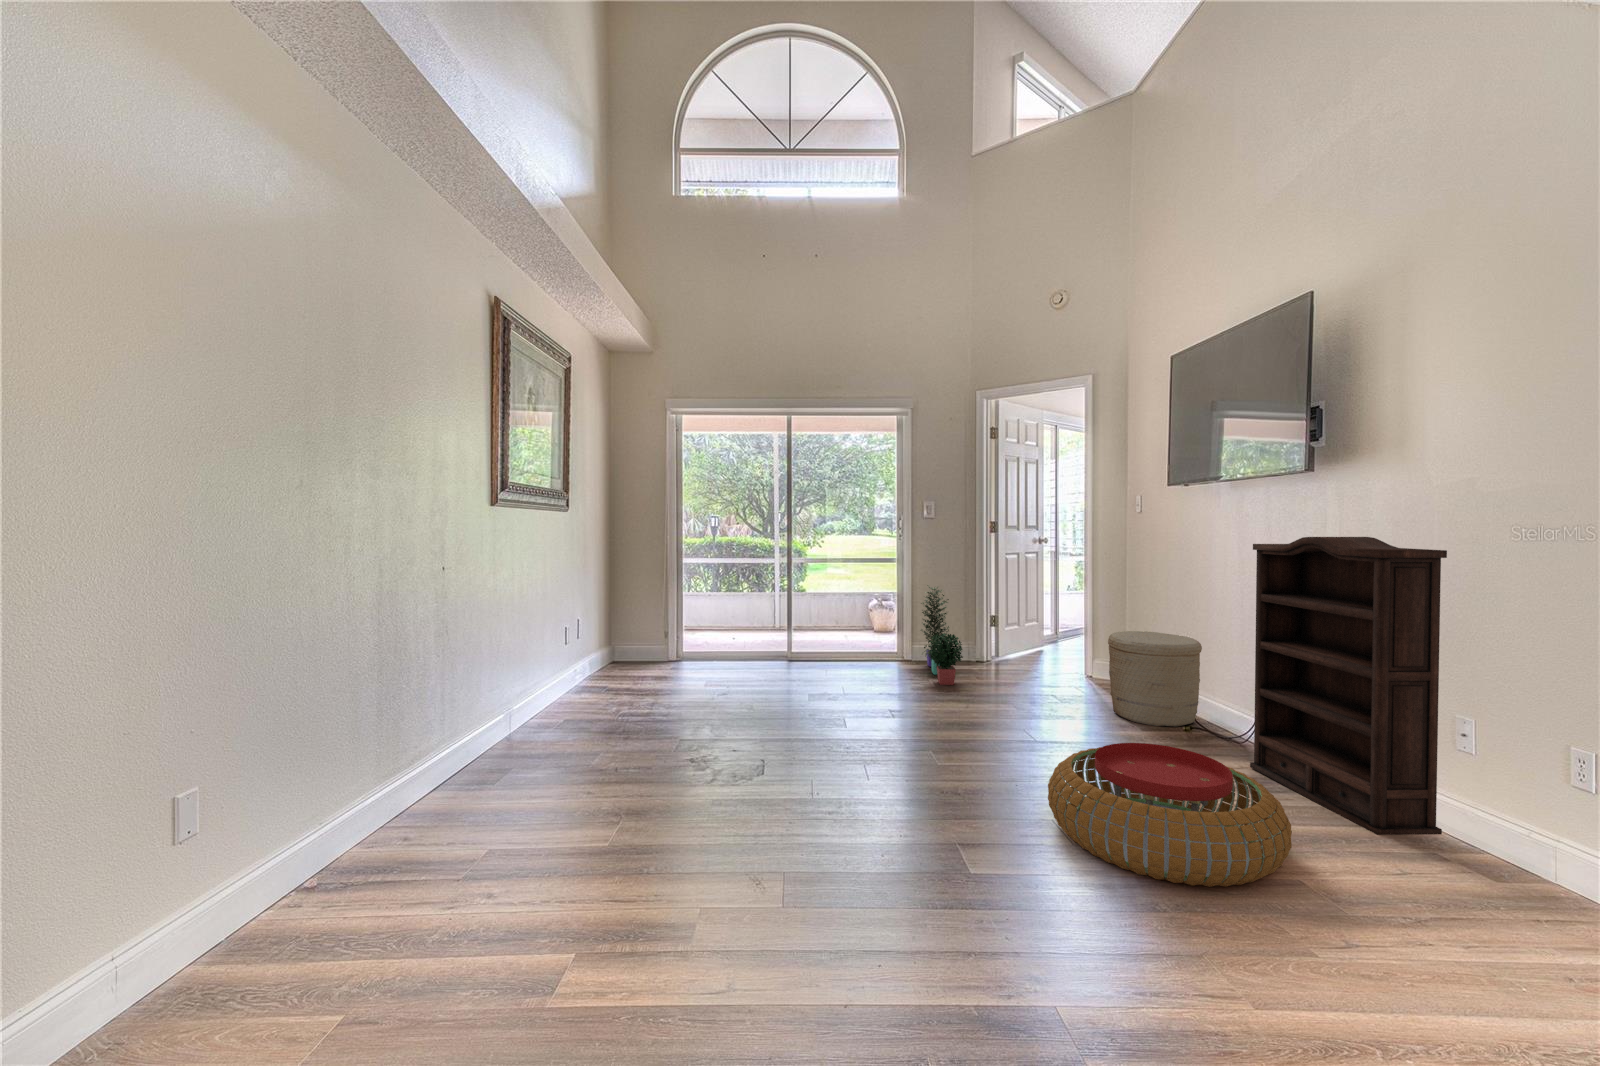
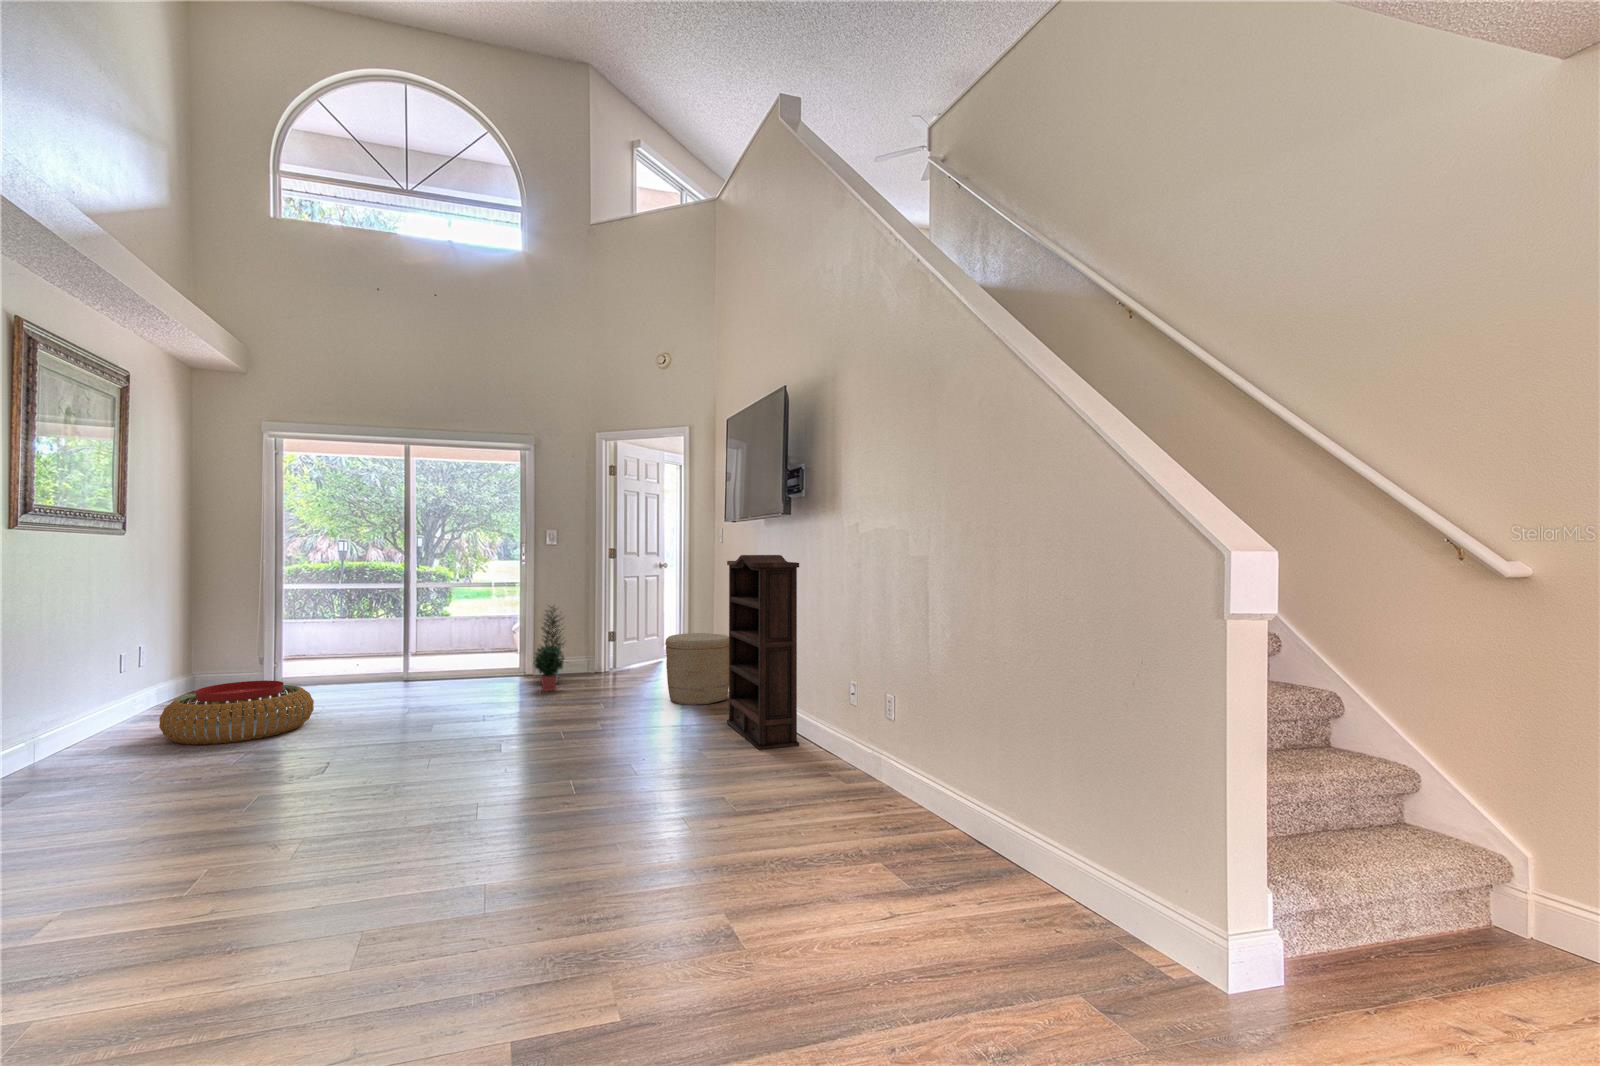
pouf: present [1048,743,1292,887] -> present [159,681,314,745]

